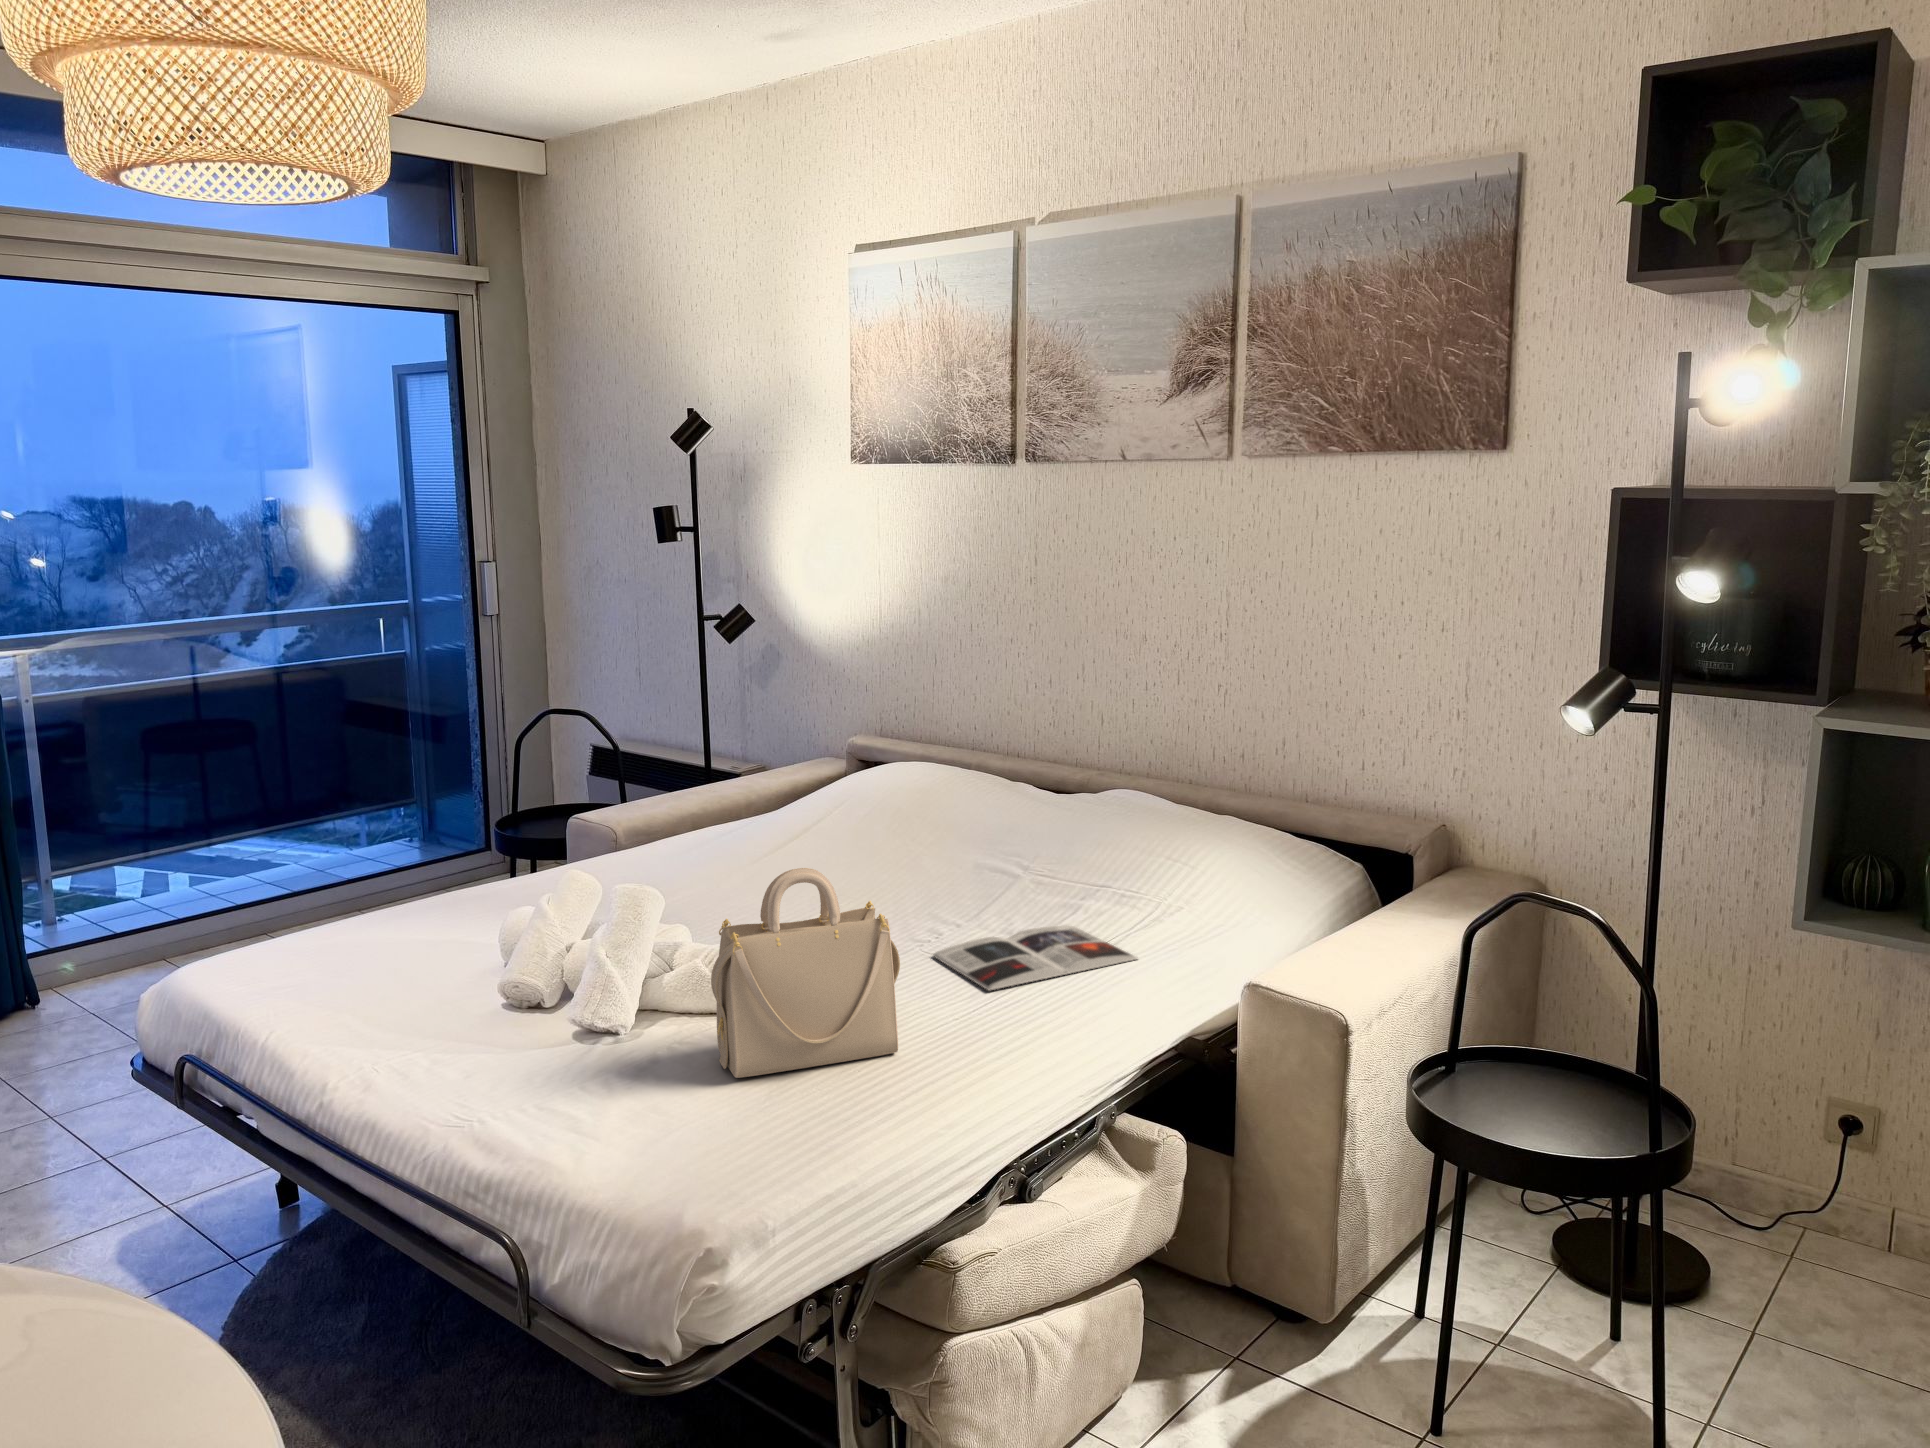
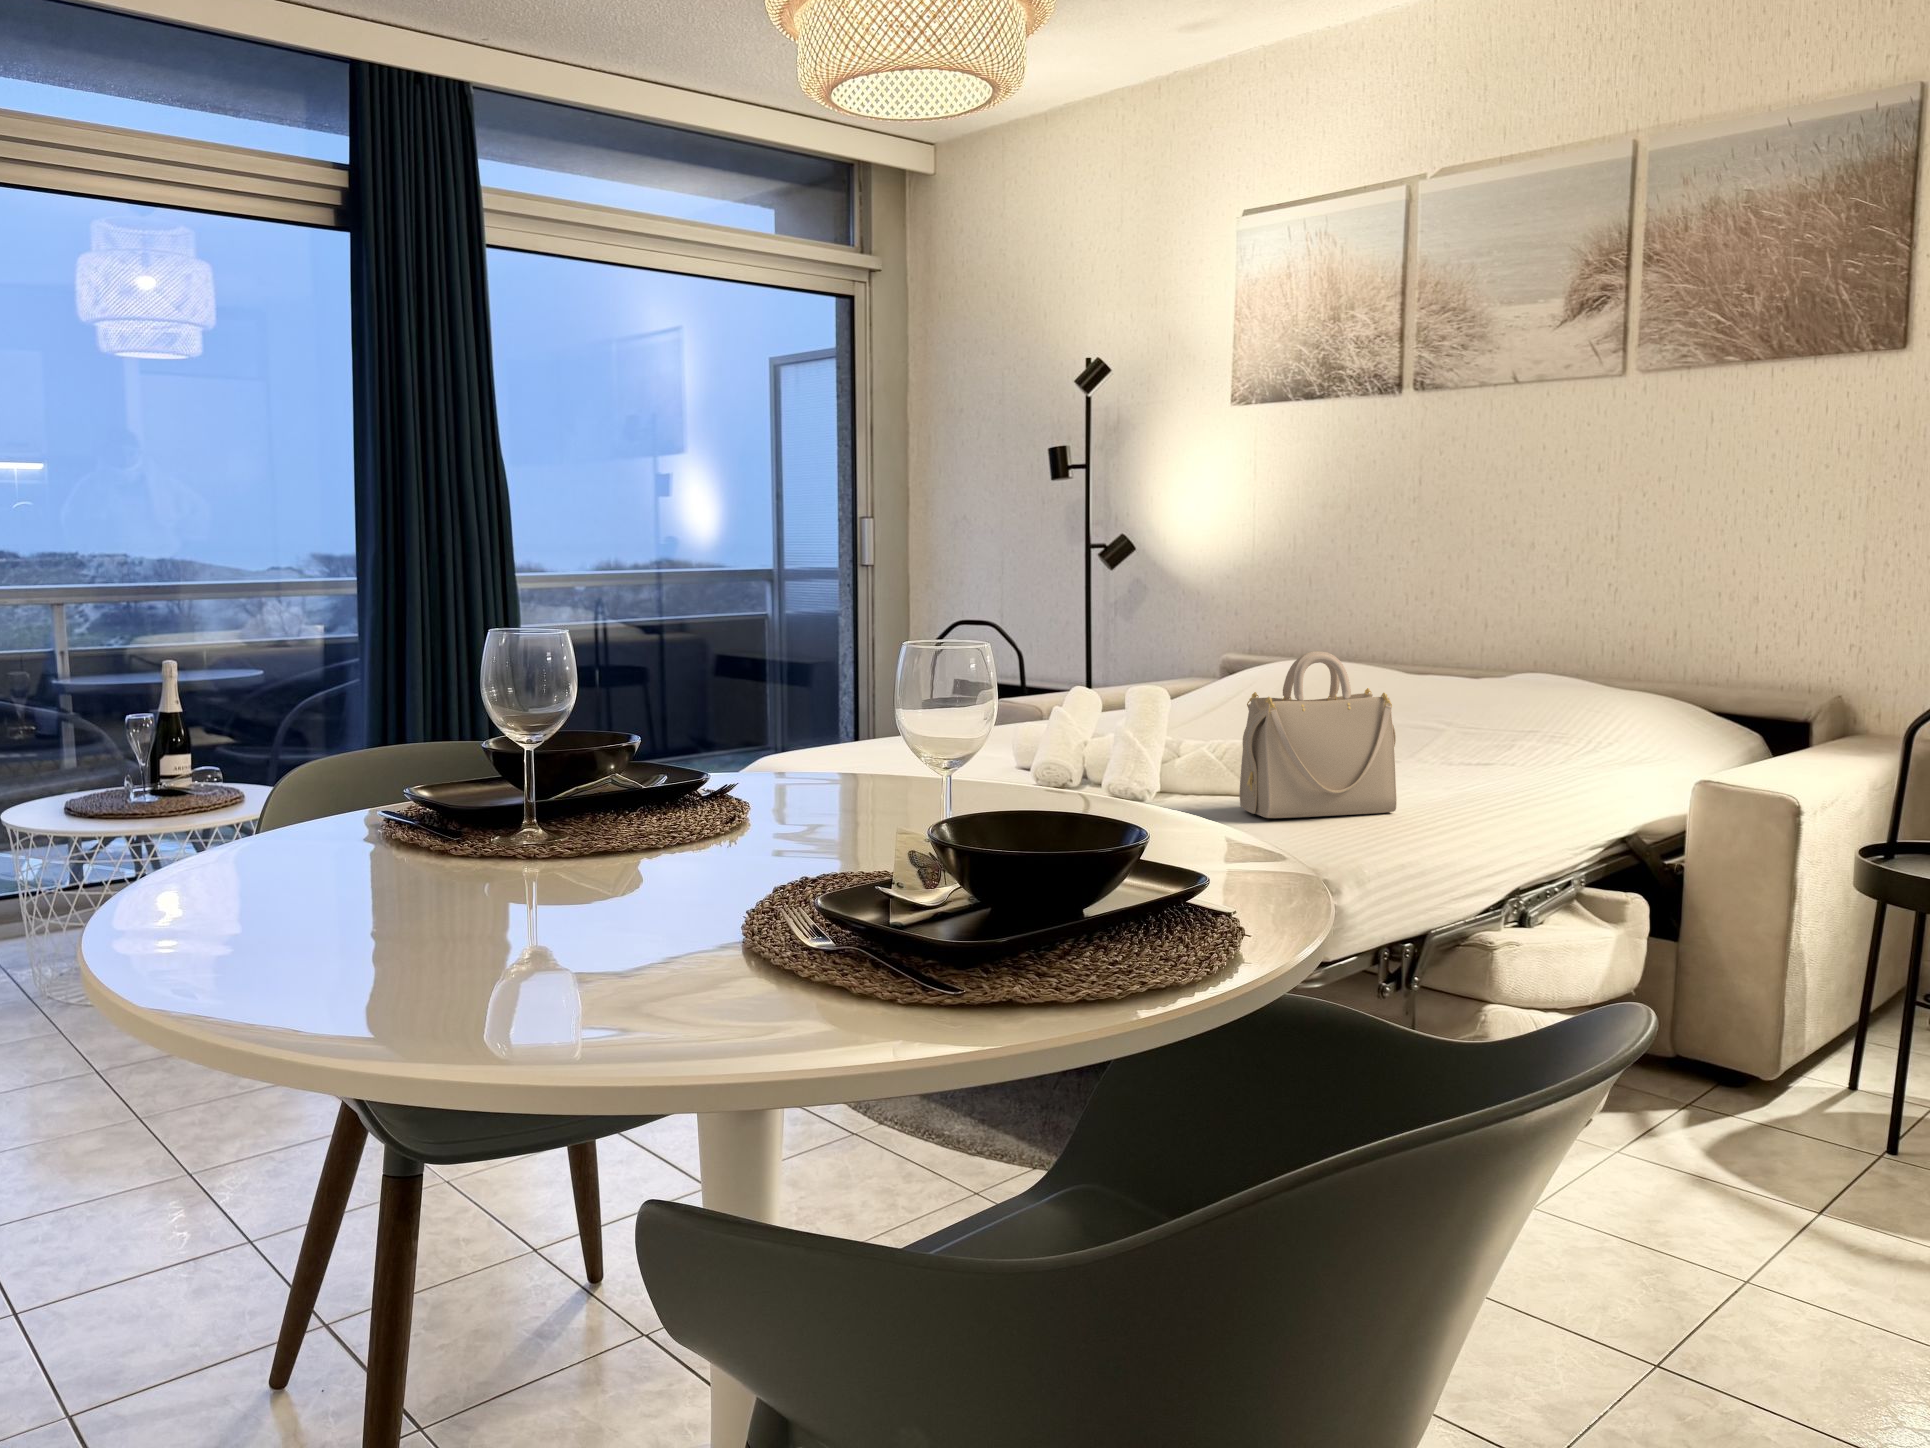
magazine: present [933,926,1138,990] -> none [1386,757,1576,787]

